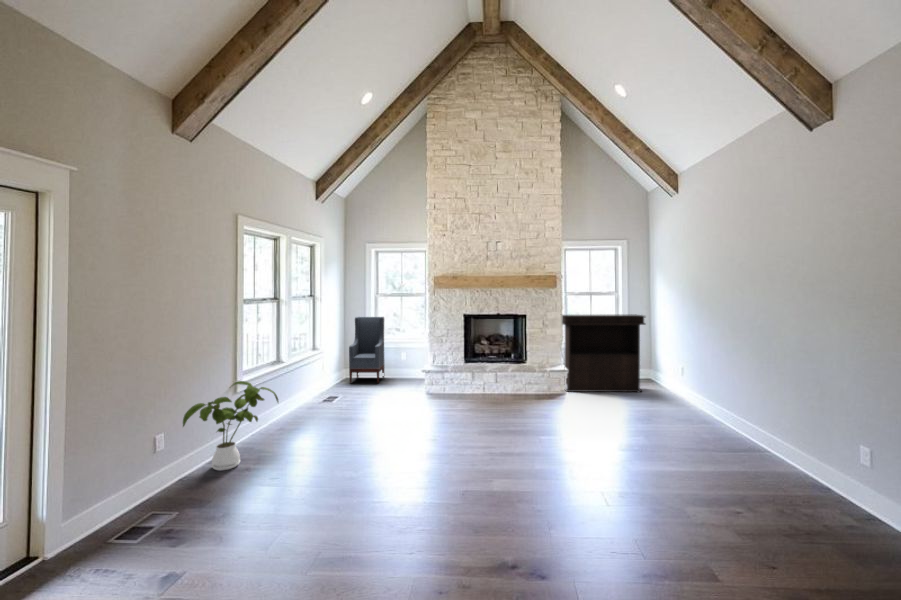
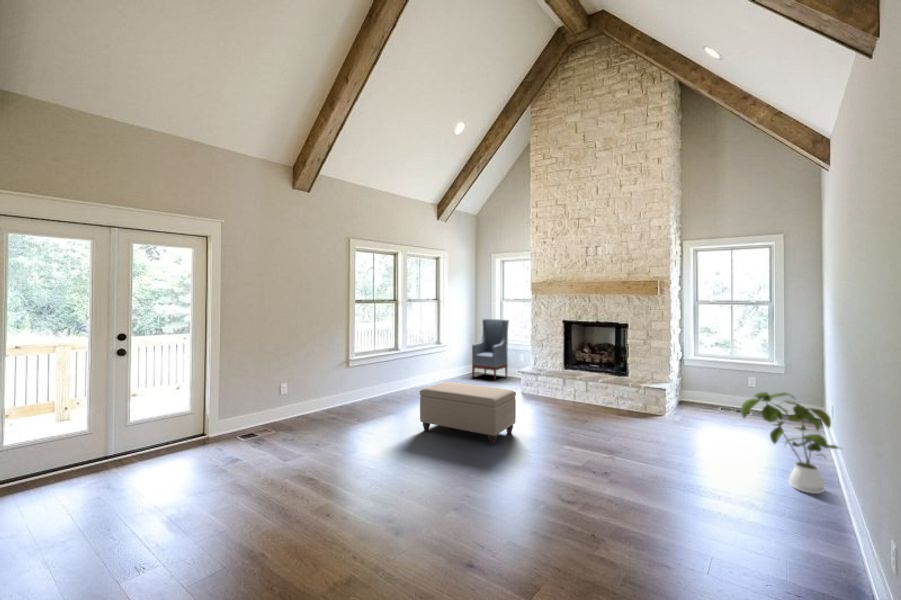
console table: present [562,314,645,392] -> none [669,325,783,428]
house plant: present [183,381,279,471] -> present [741,392,839,494]
ottoman: none [389,391,493,457] -> present [420,382,516,445]

